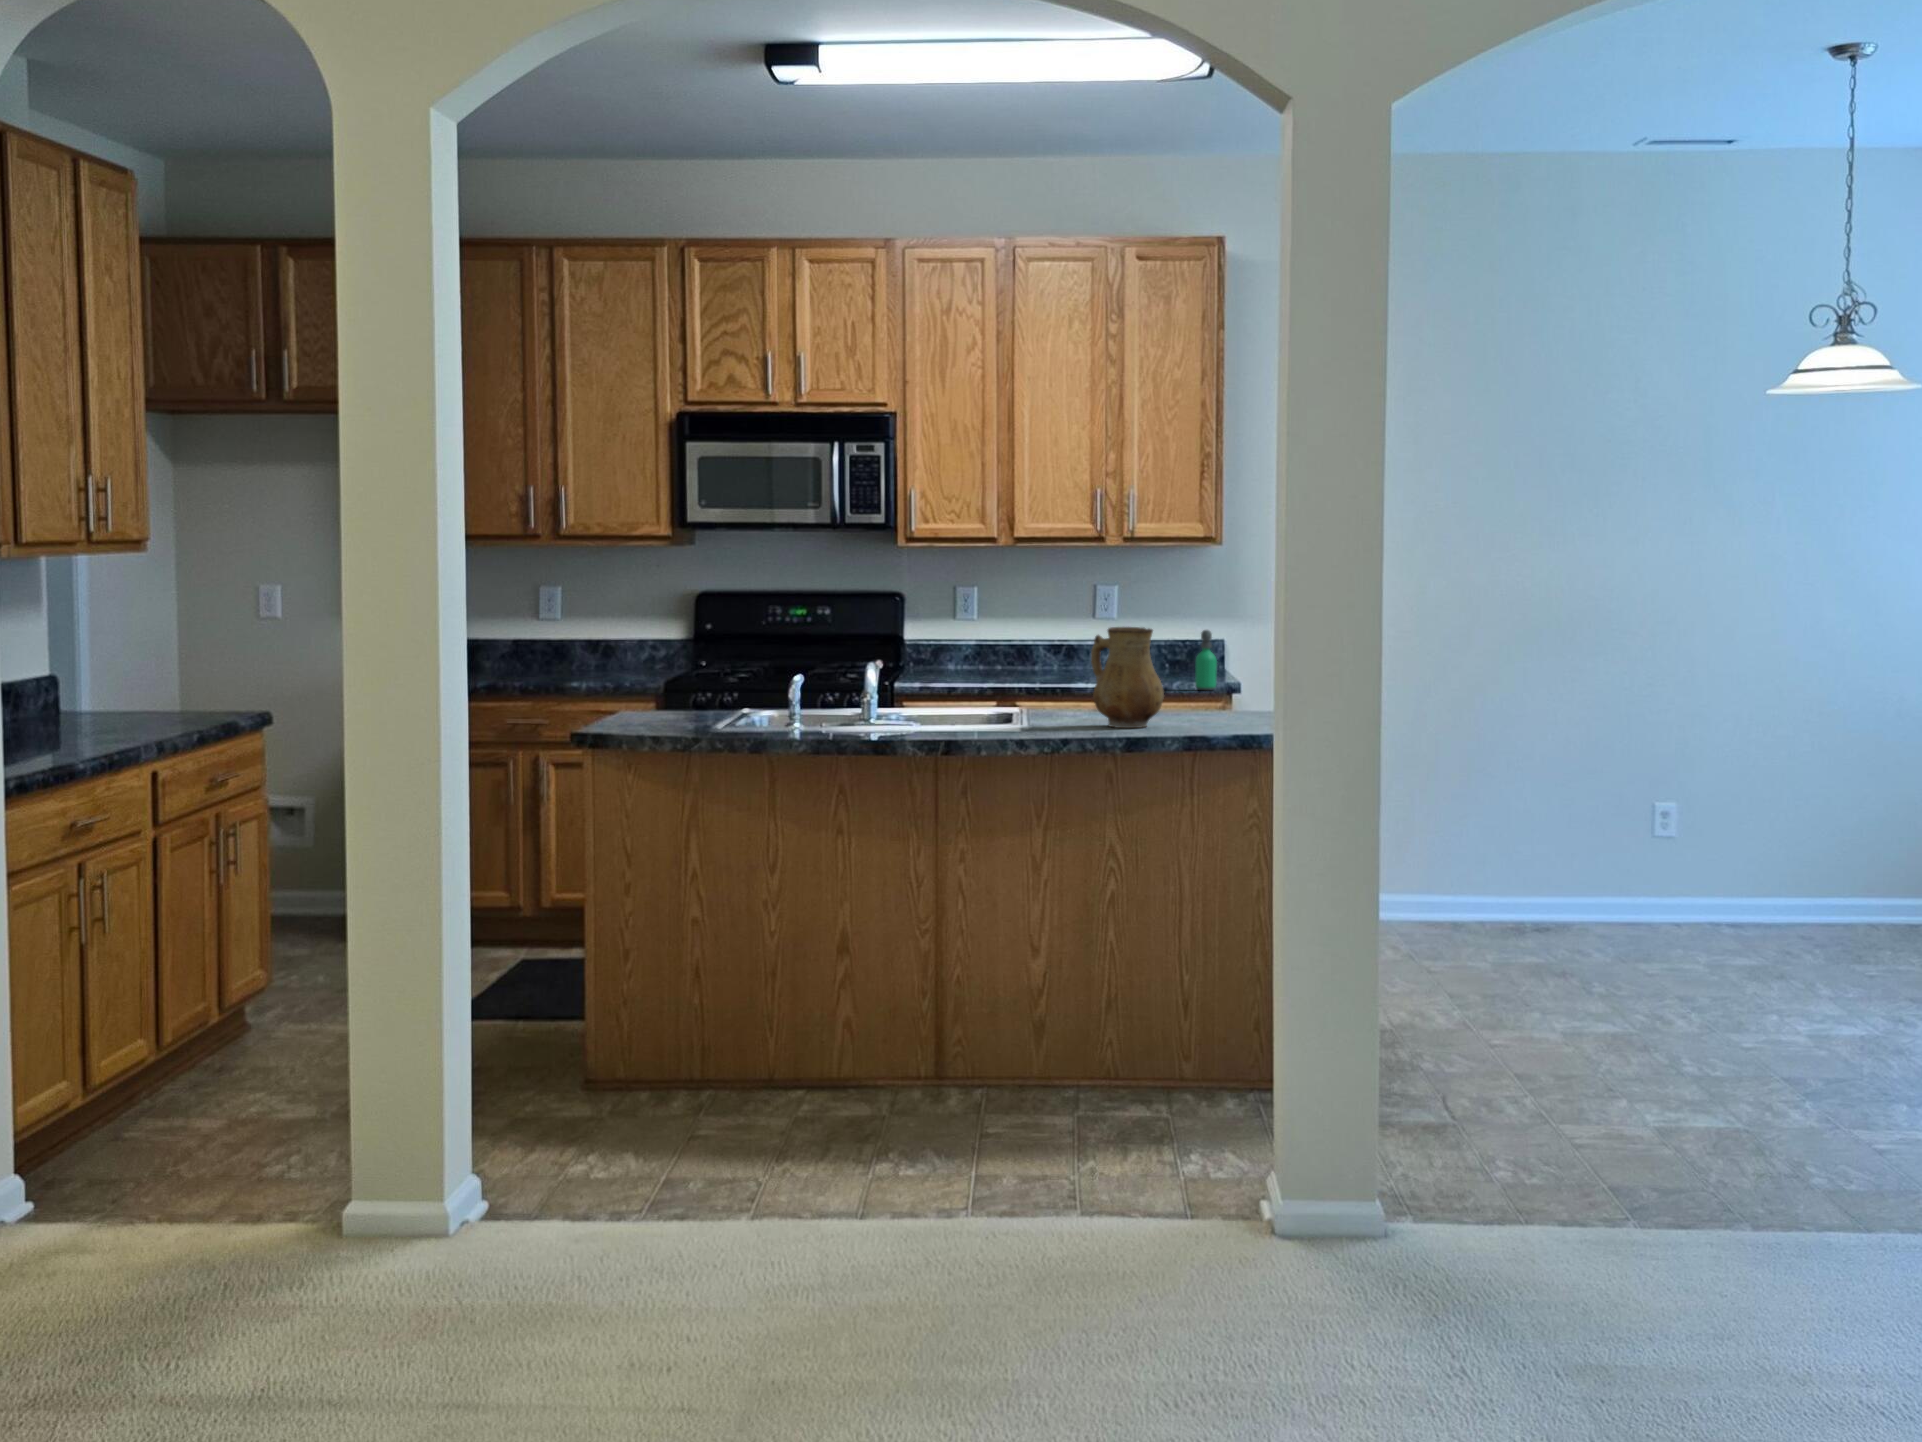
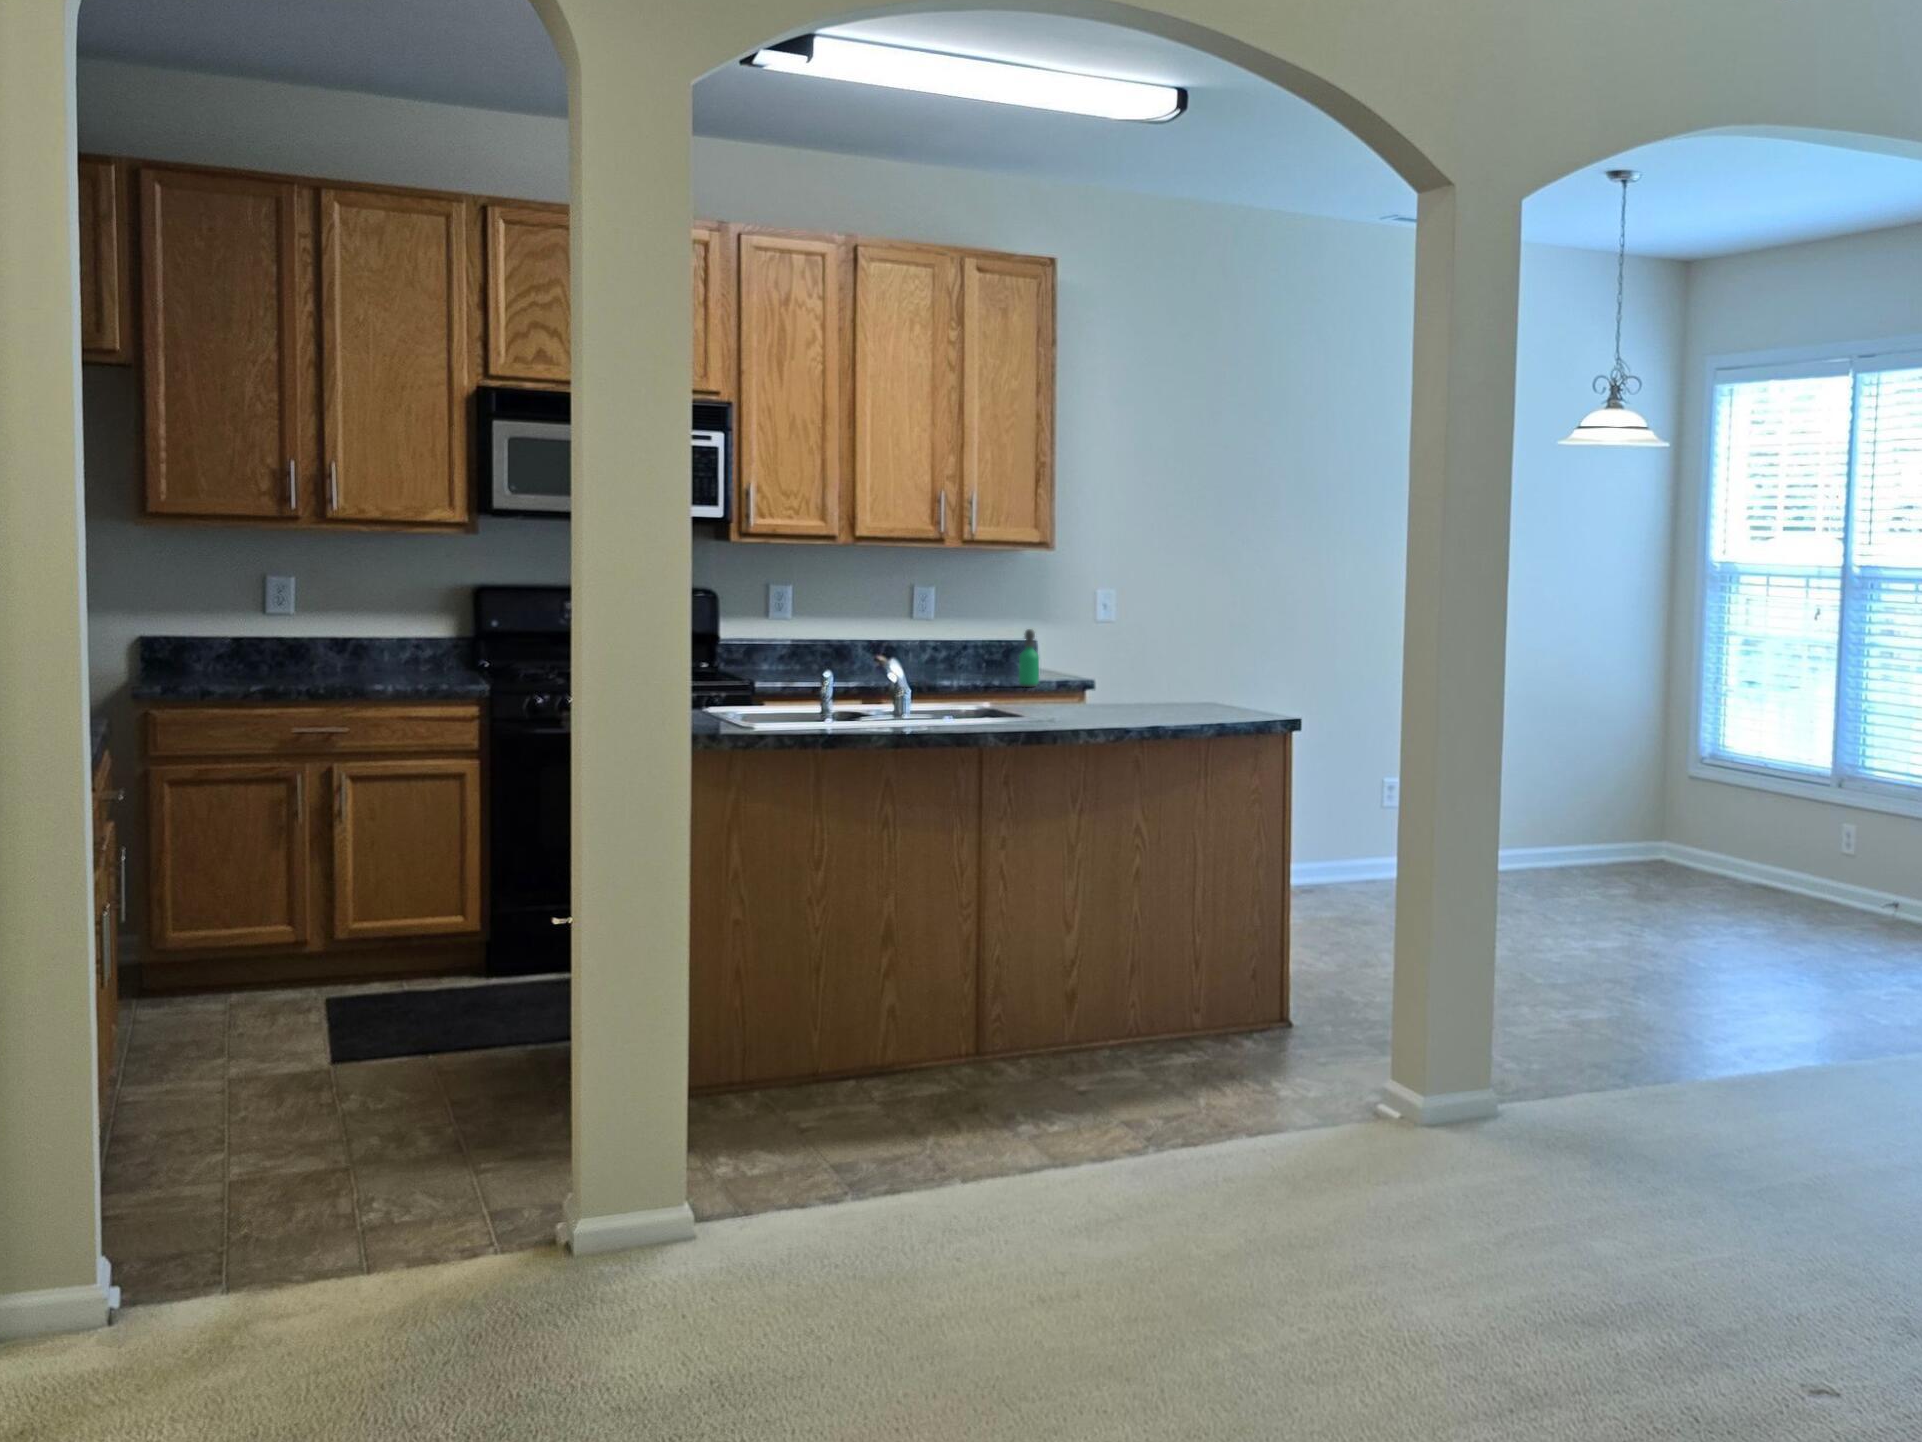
ceramic pitcher: present [1091,627,1164,728] -> none [1043,634,1113,726]

